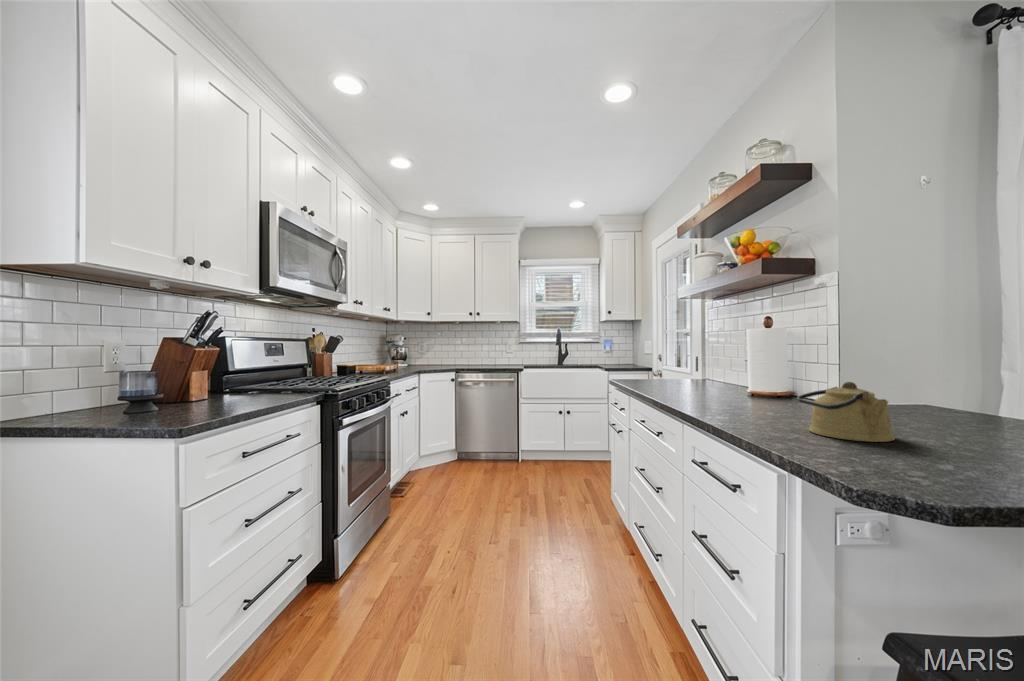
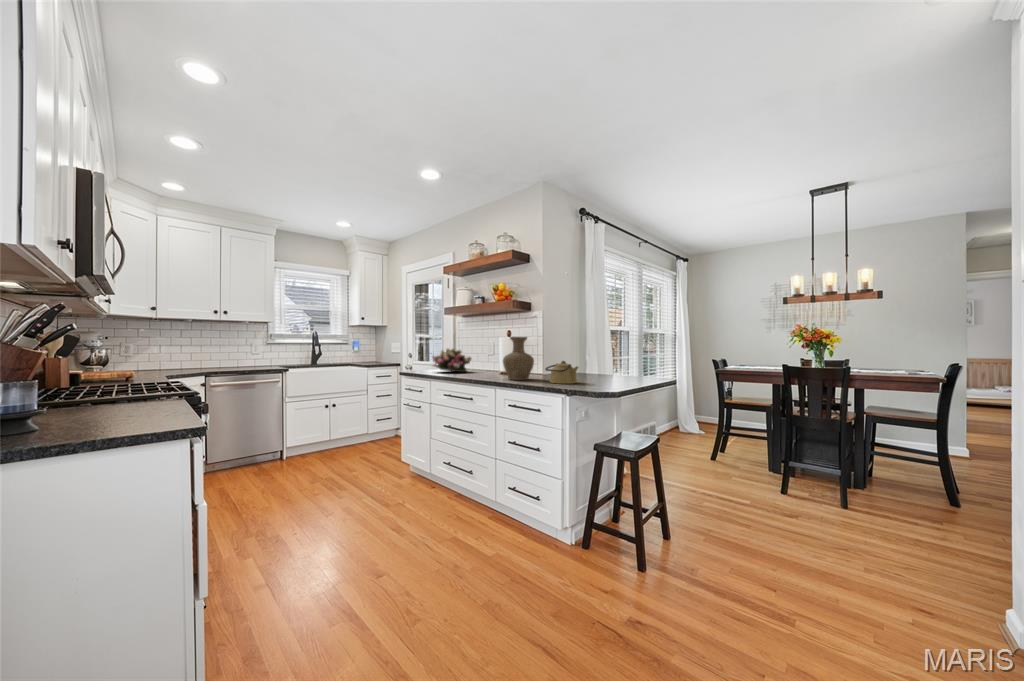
vase: none [719,327,792,415] -> present [503,337,534,380]
flower arrangement: none [643,348,712,388] -> present [432,348,471,372]

